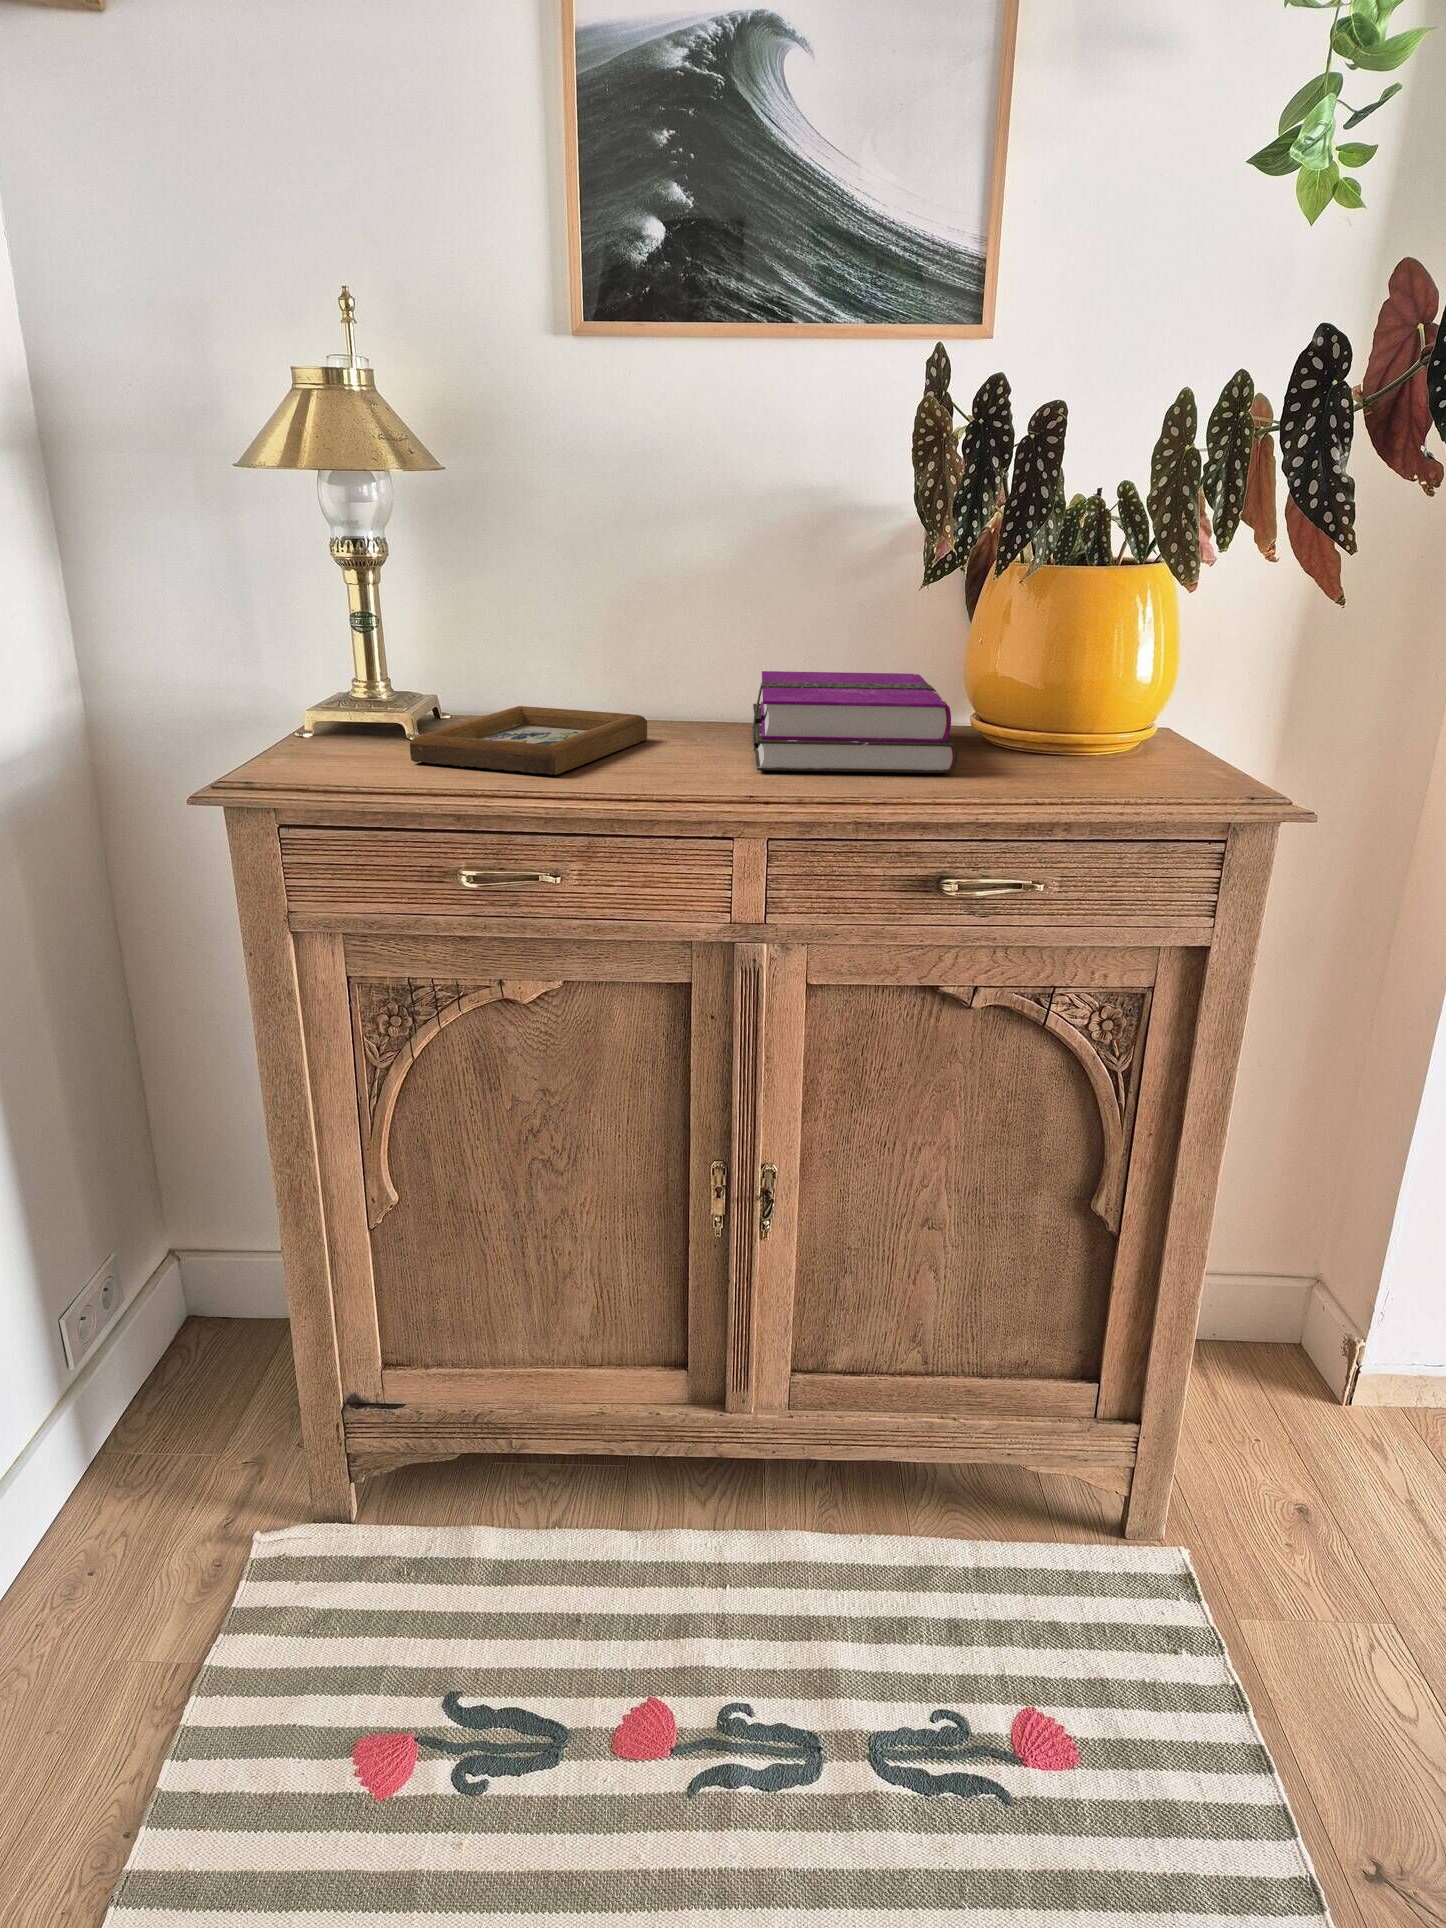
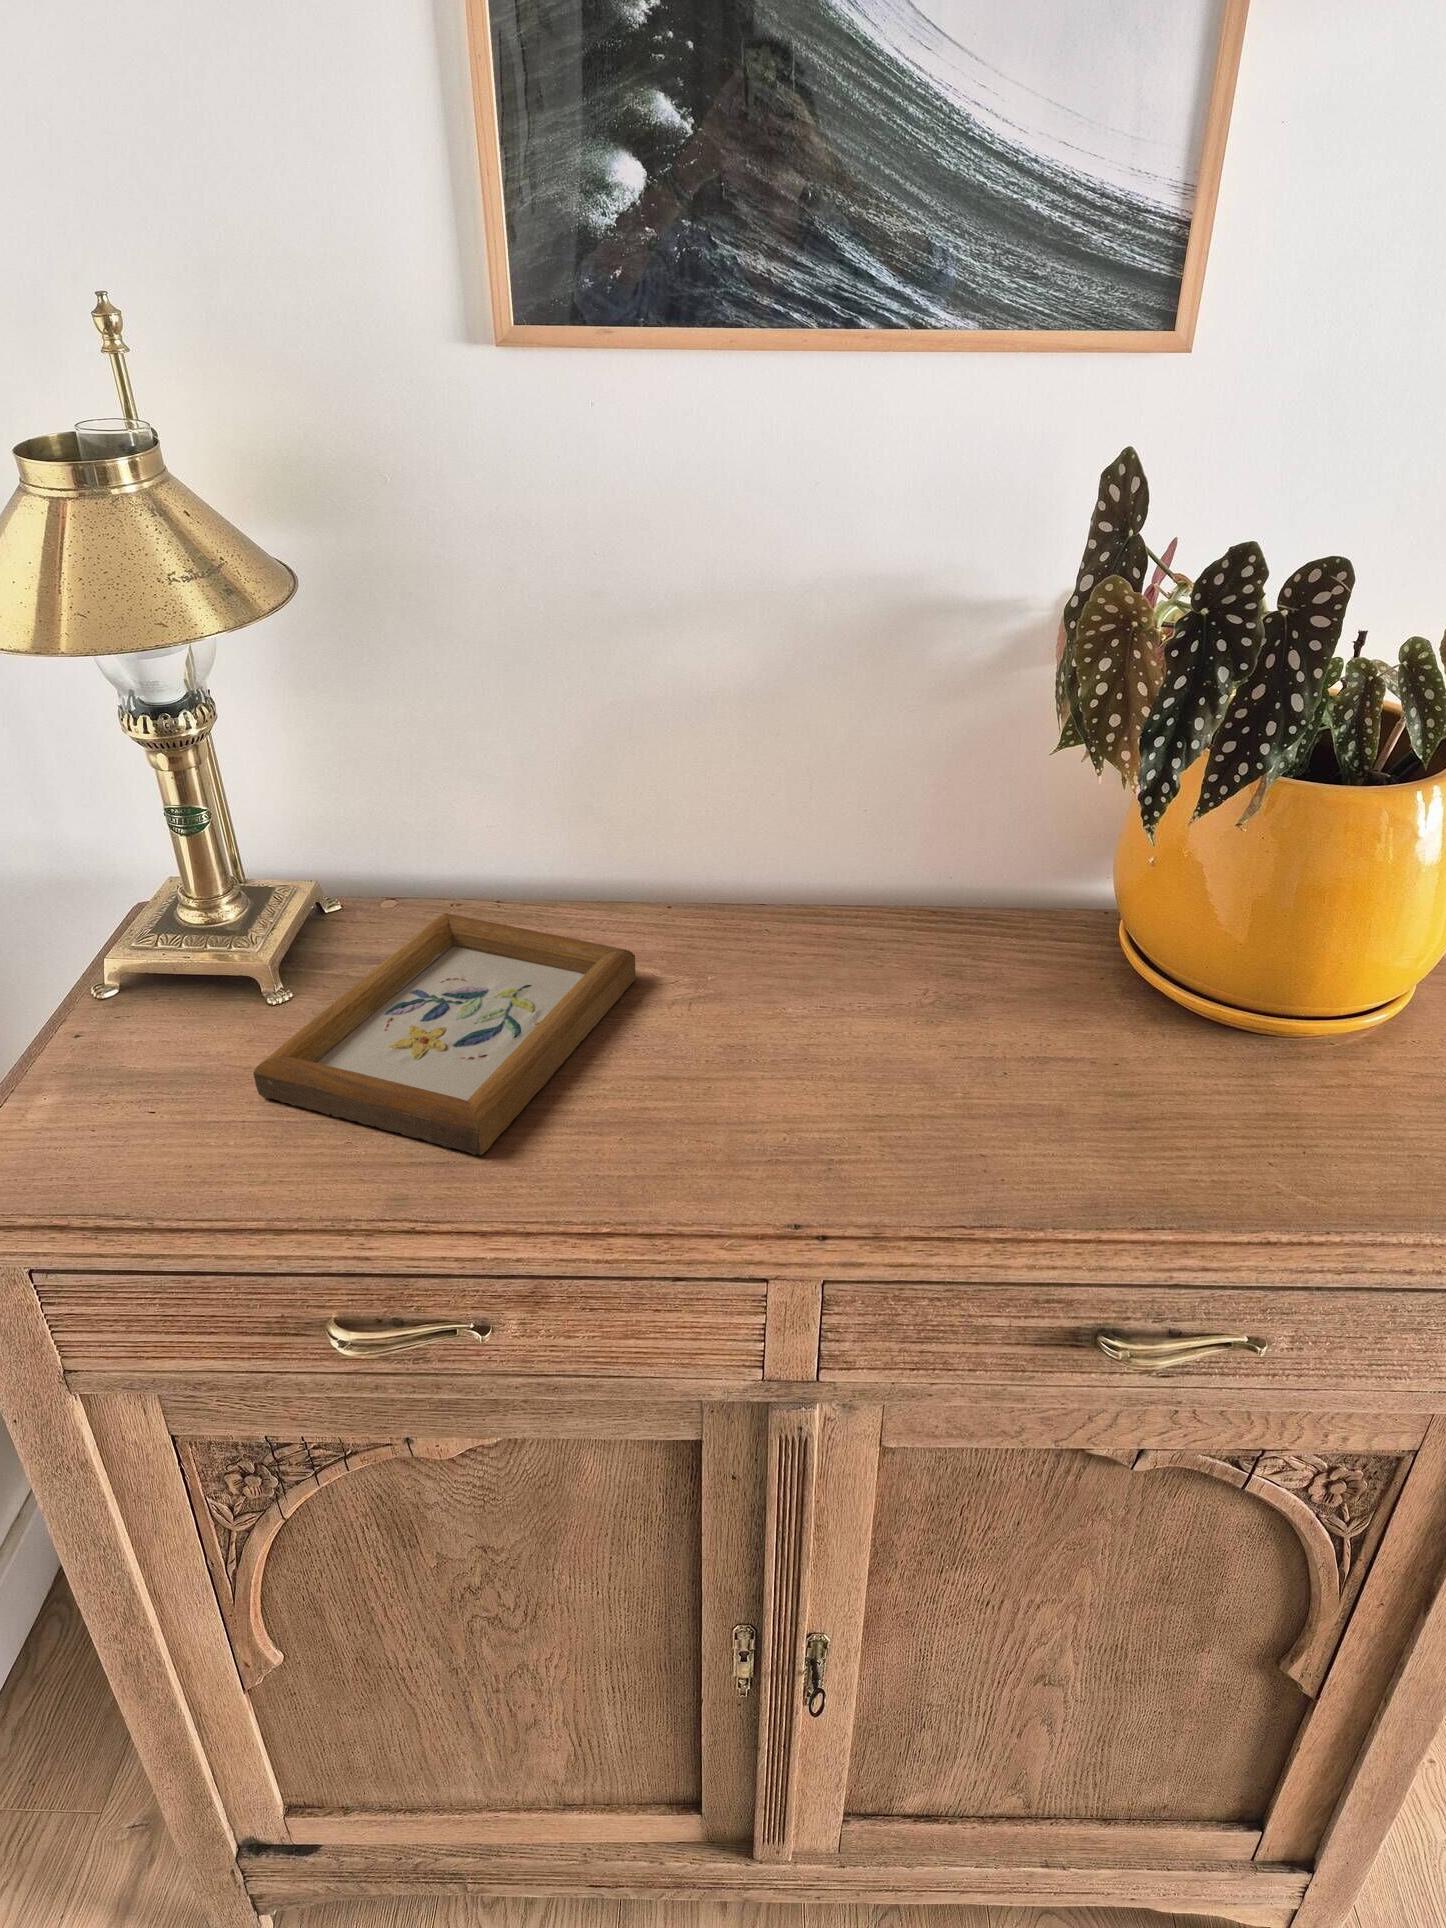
hardback book: present [753,671,958,773] -> none [792,859,1127,1129]

